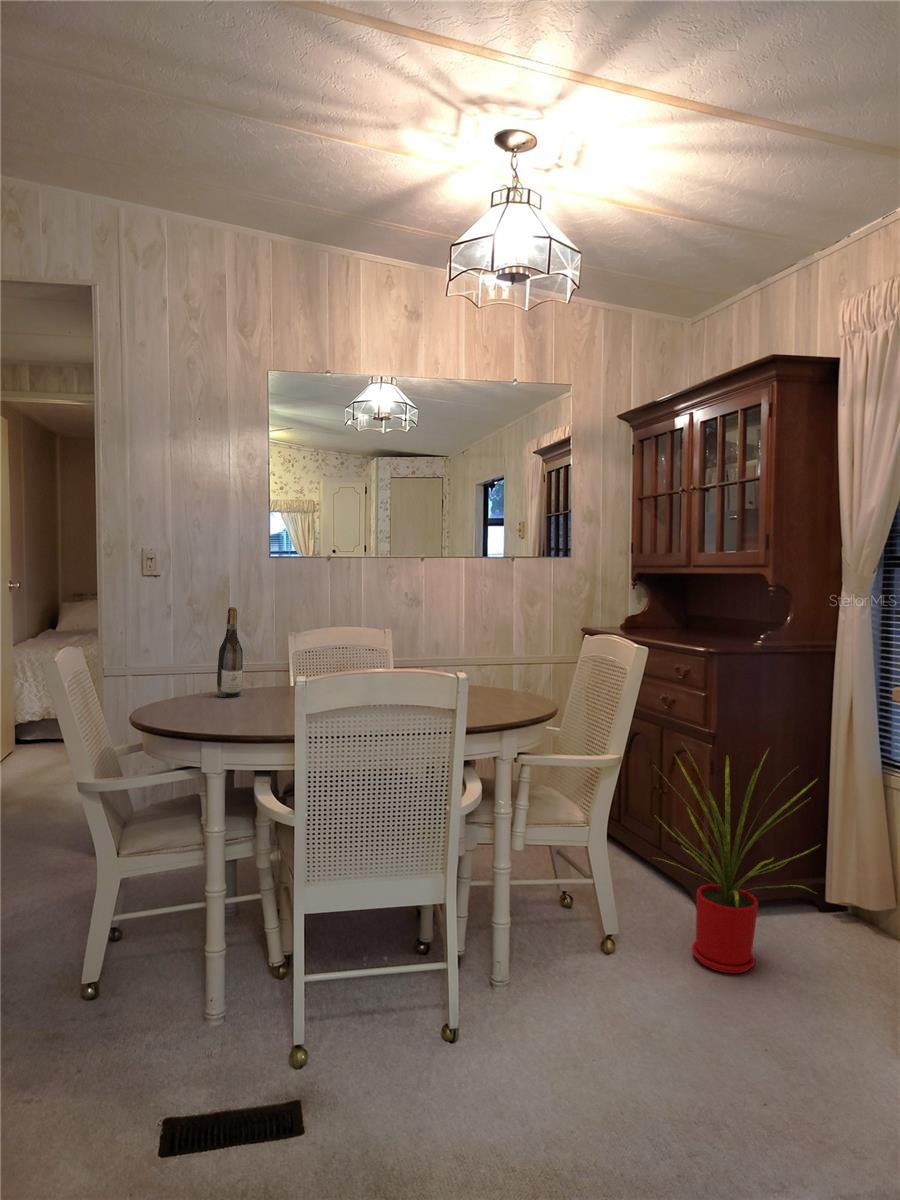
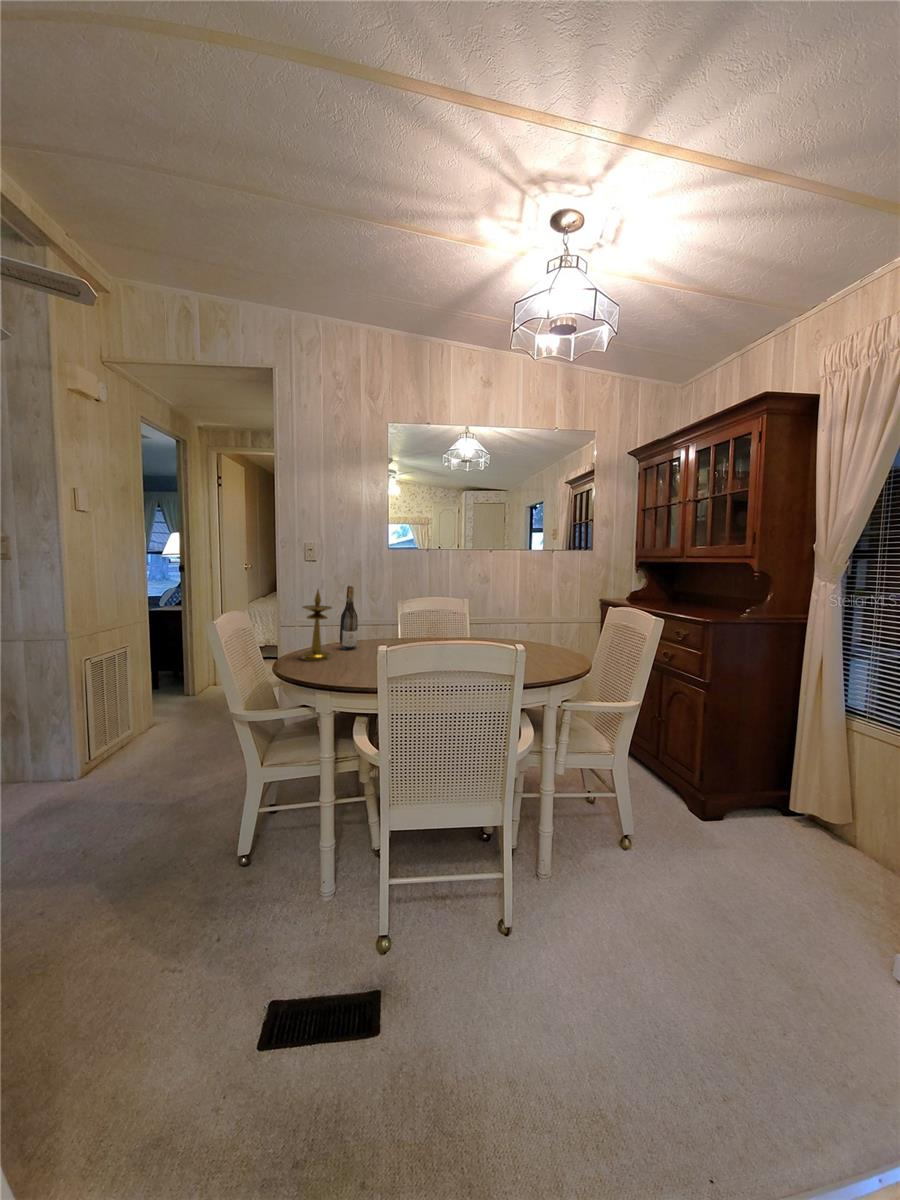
candlestick: none [166,611,211,711] -> present [301,590,332,661]
house plant: present [659,750,818,973] -> none [663,695,809,878]

